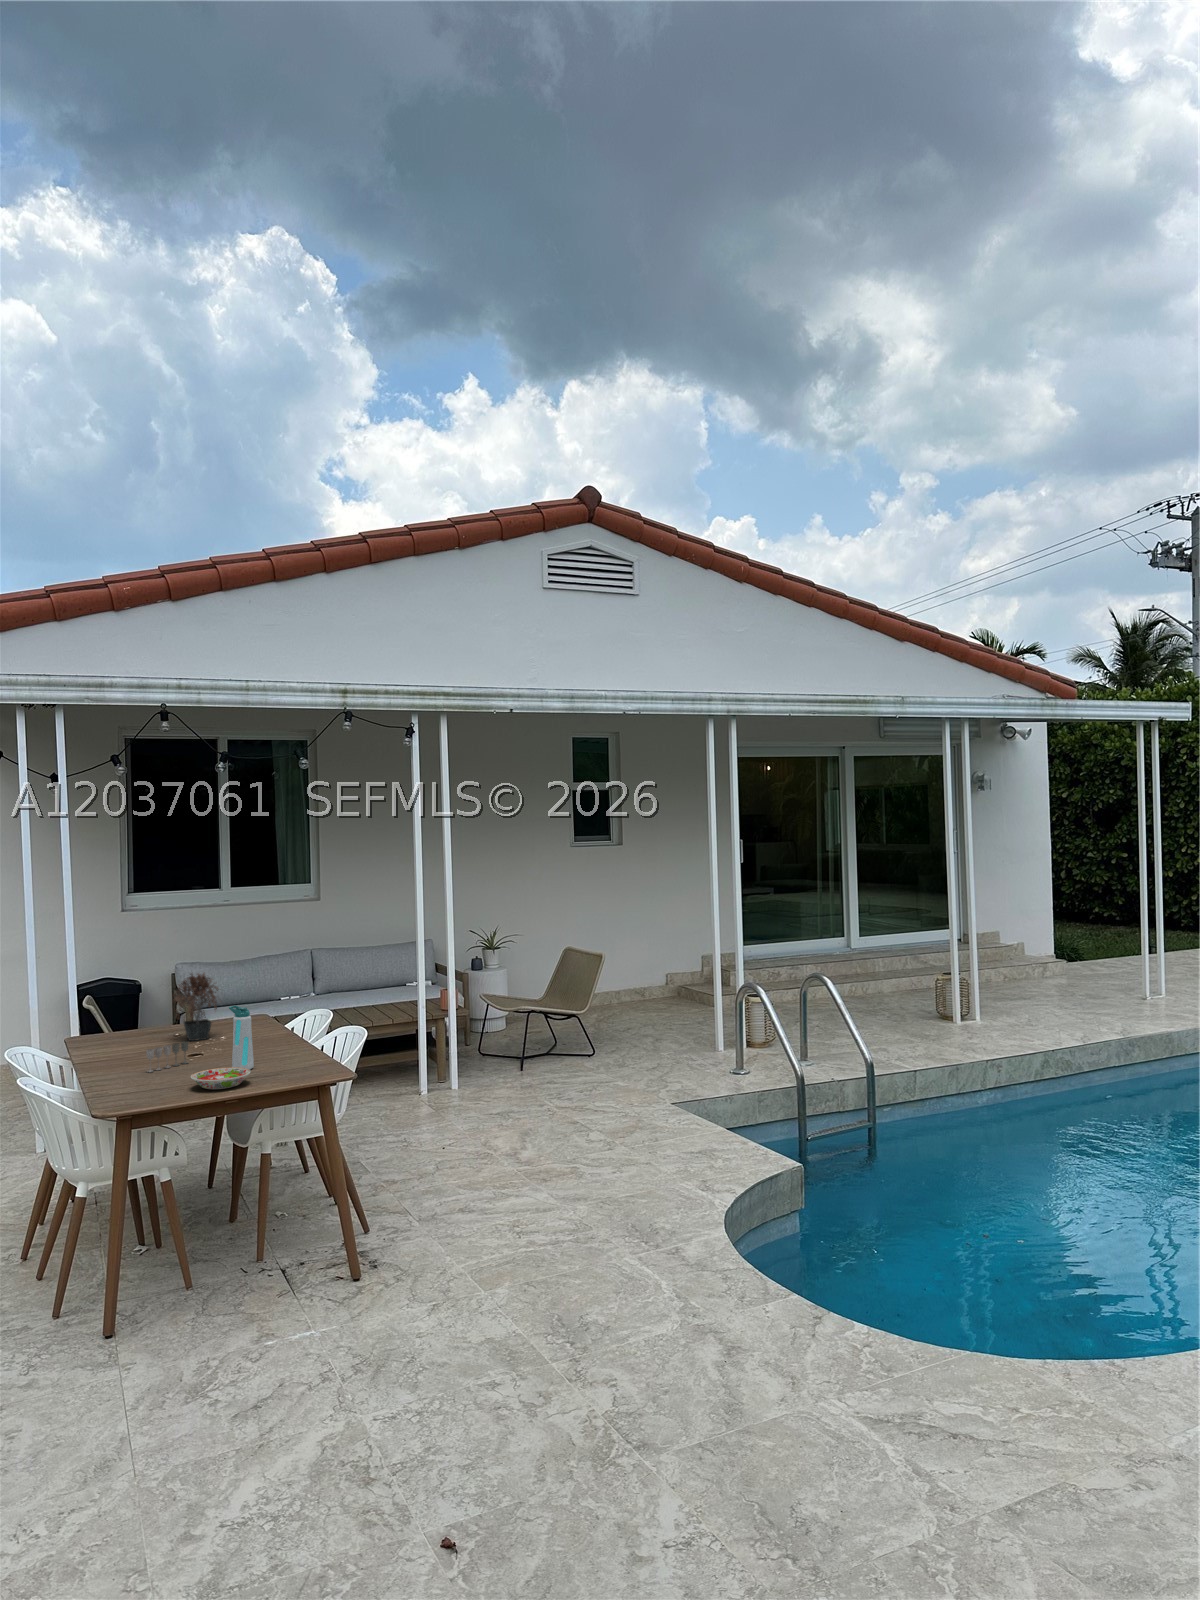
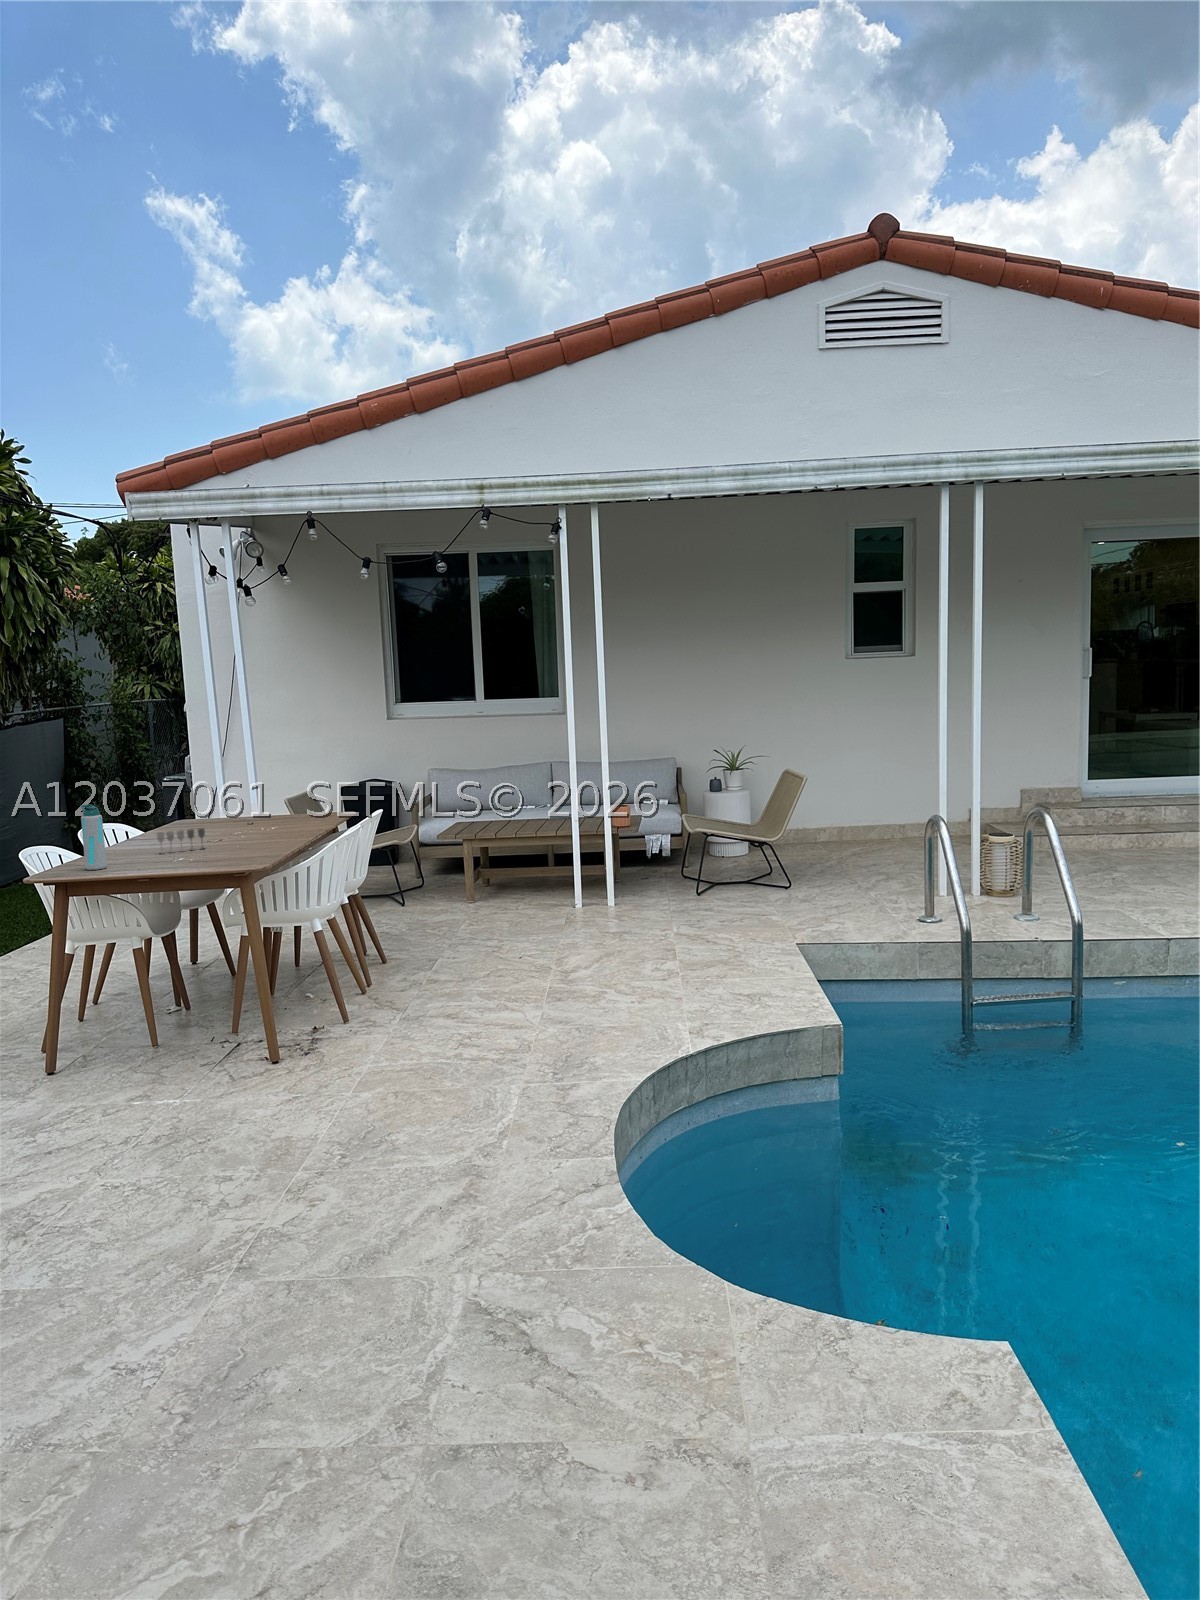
potted plant: present [173,973,218,1041] -> none [243,767,294,832]
water bottle: present [229,1006,254,1069] -> present [81,804,107,870]
bowl: present [191,1067,251,1089] -> none [136,853,195,872]

